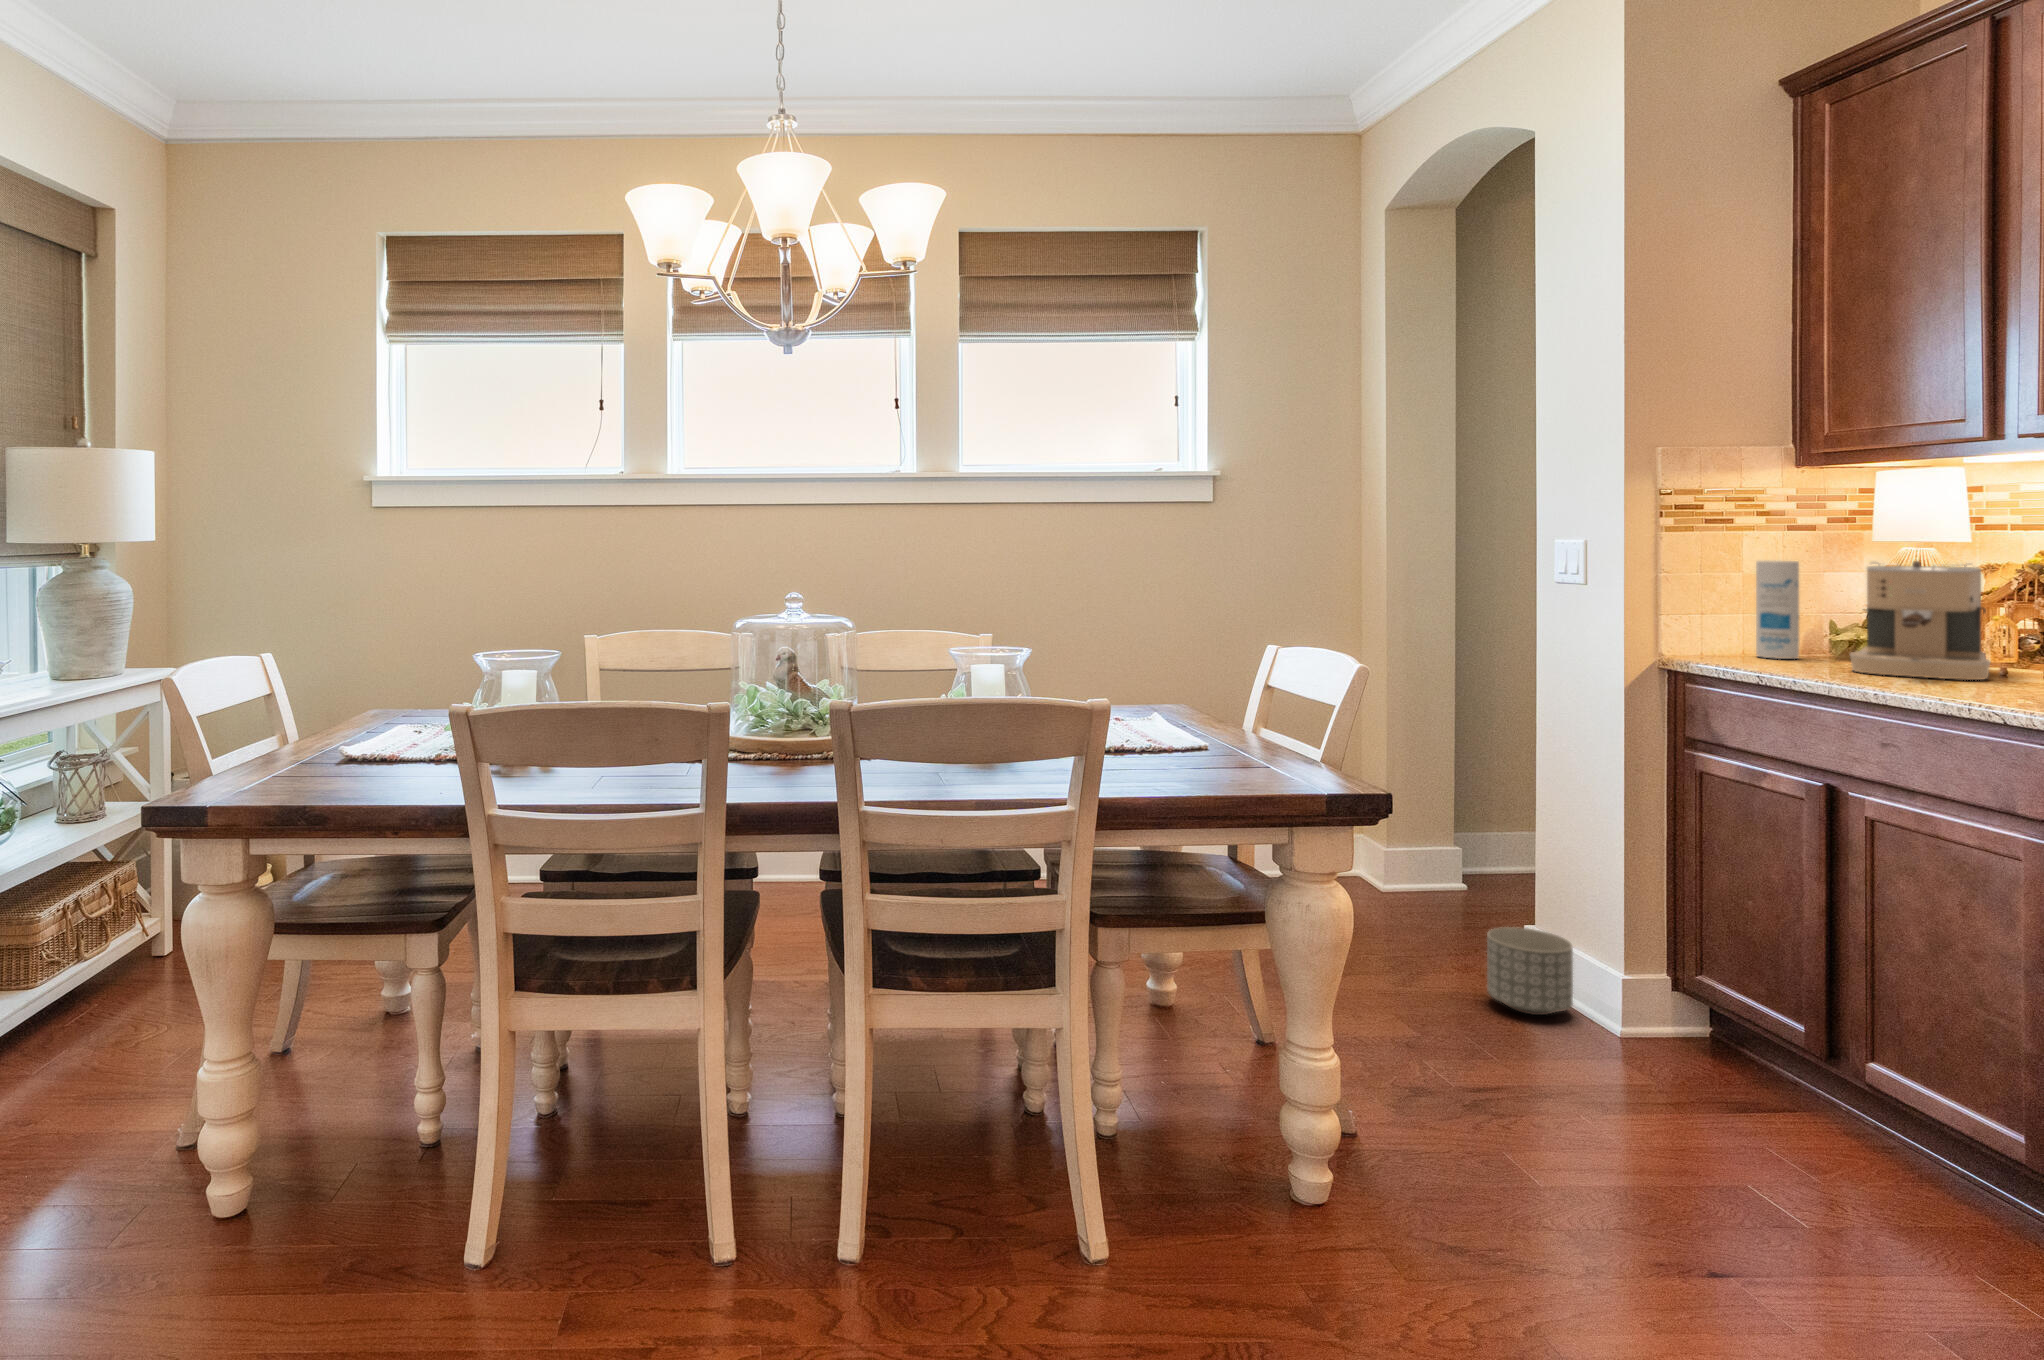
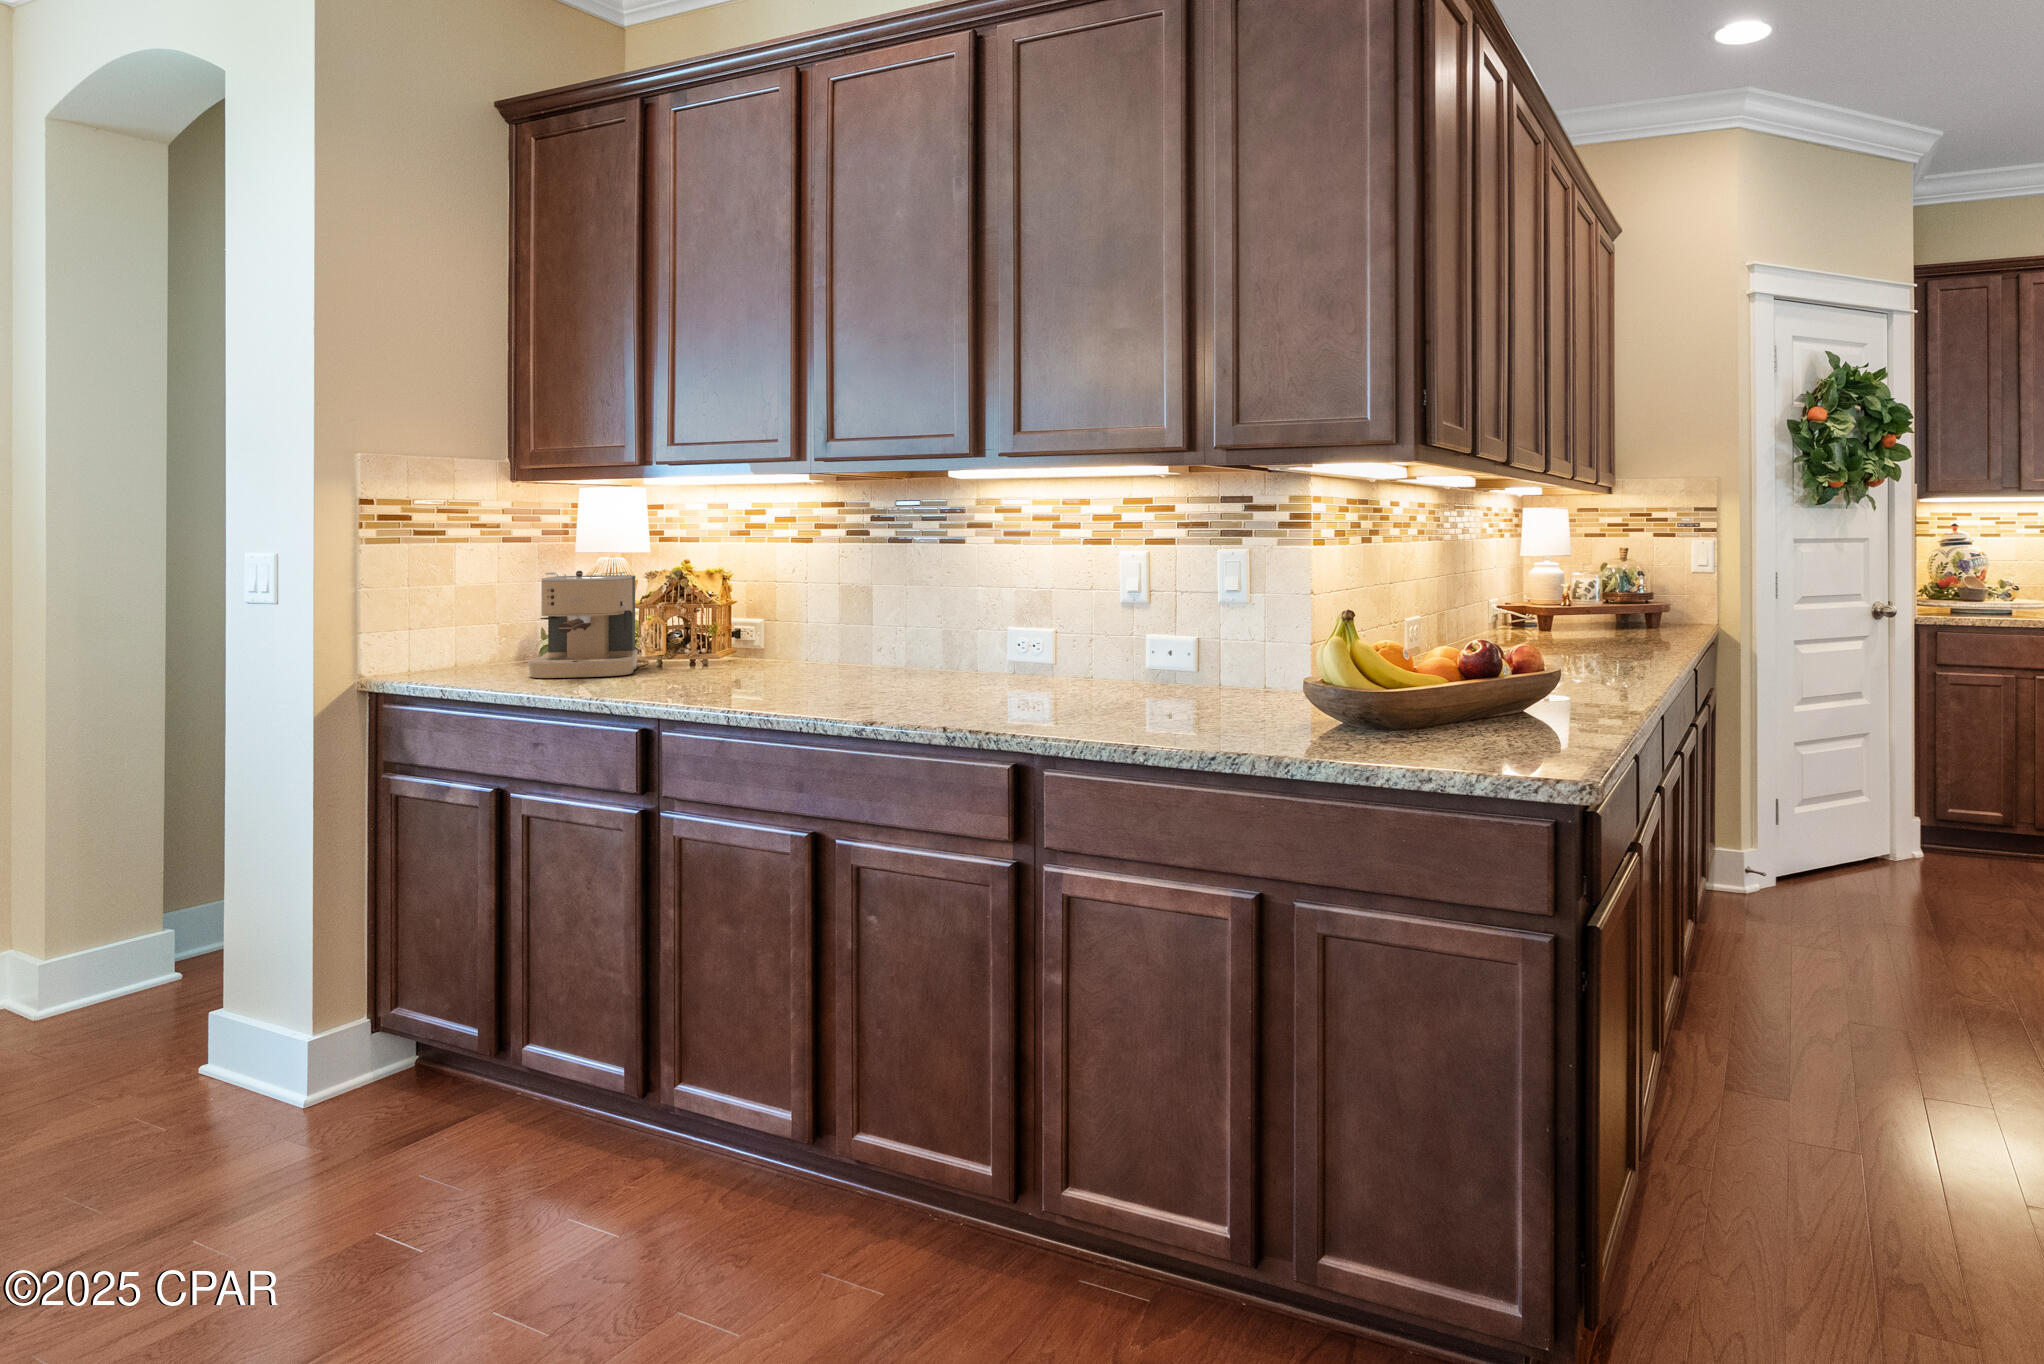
canister: present [1756,560,1799,659] -> none [460,574,499,671]
planter: present [1487,927,1573,1015] -> none [150,1010,262,1117]

